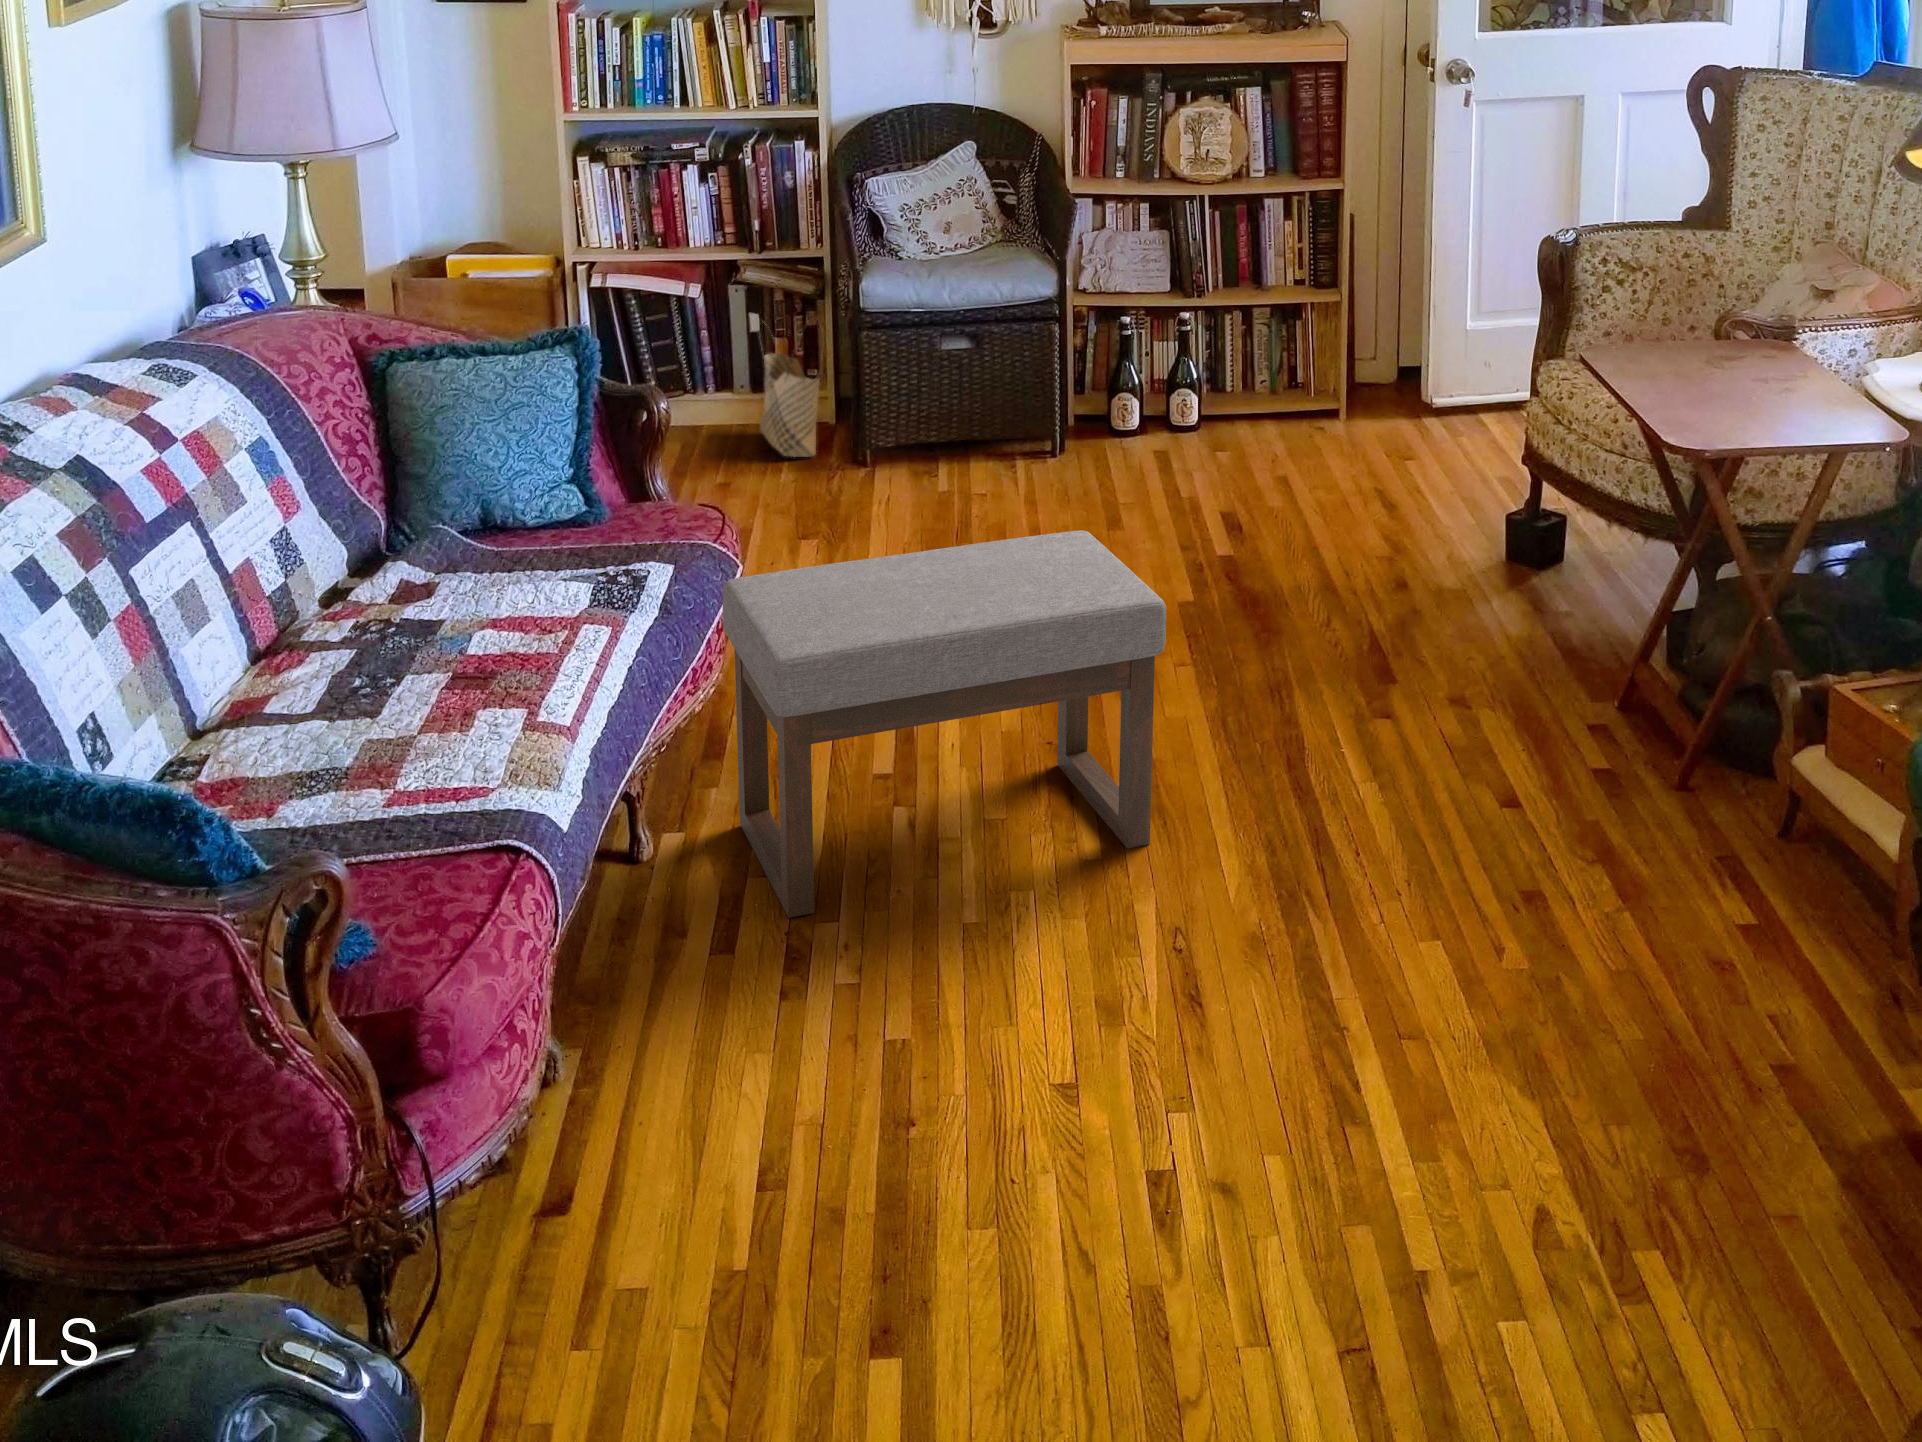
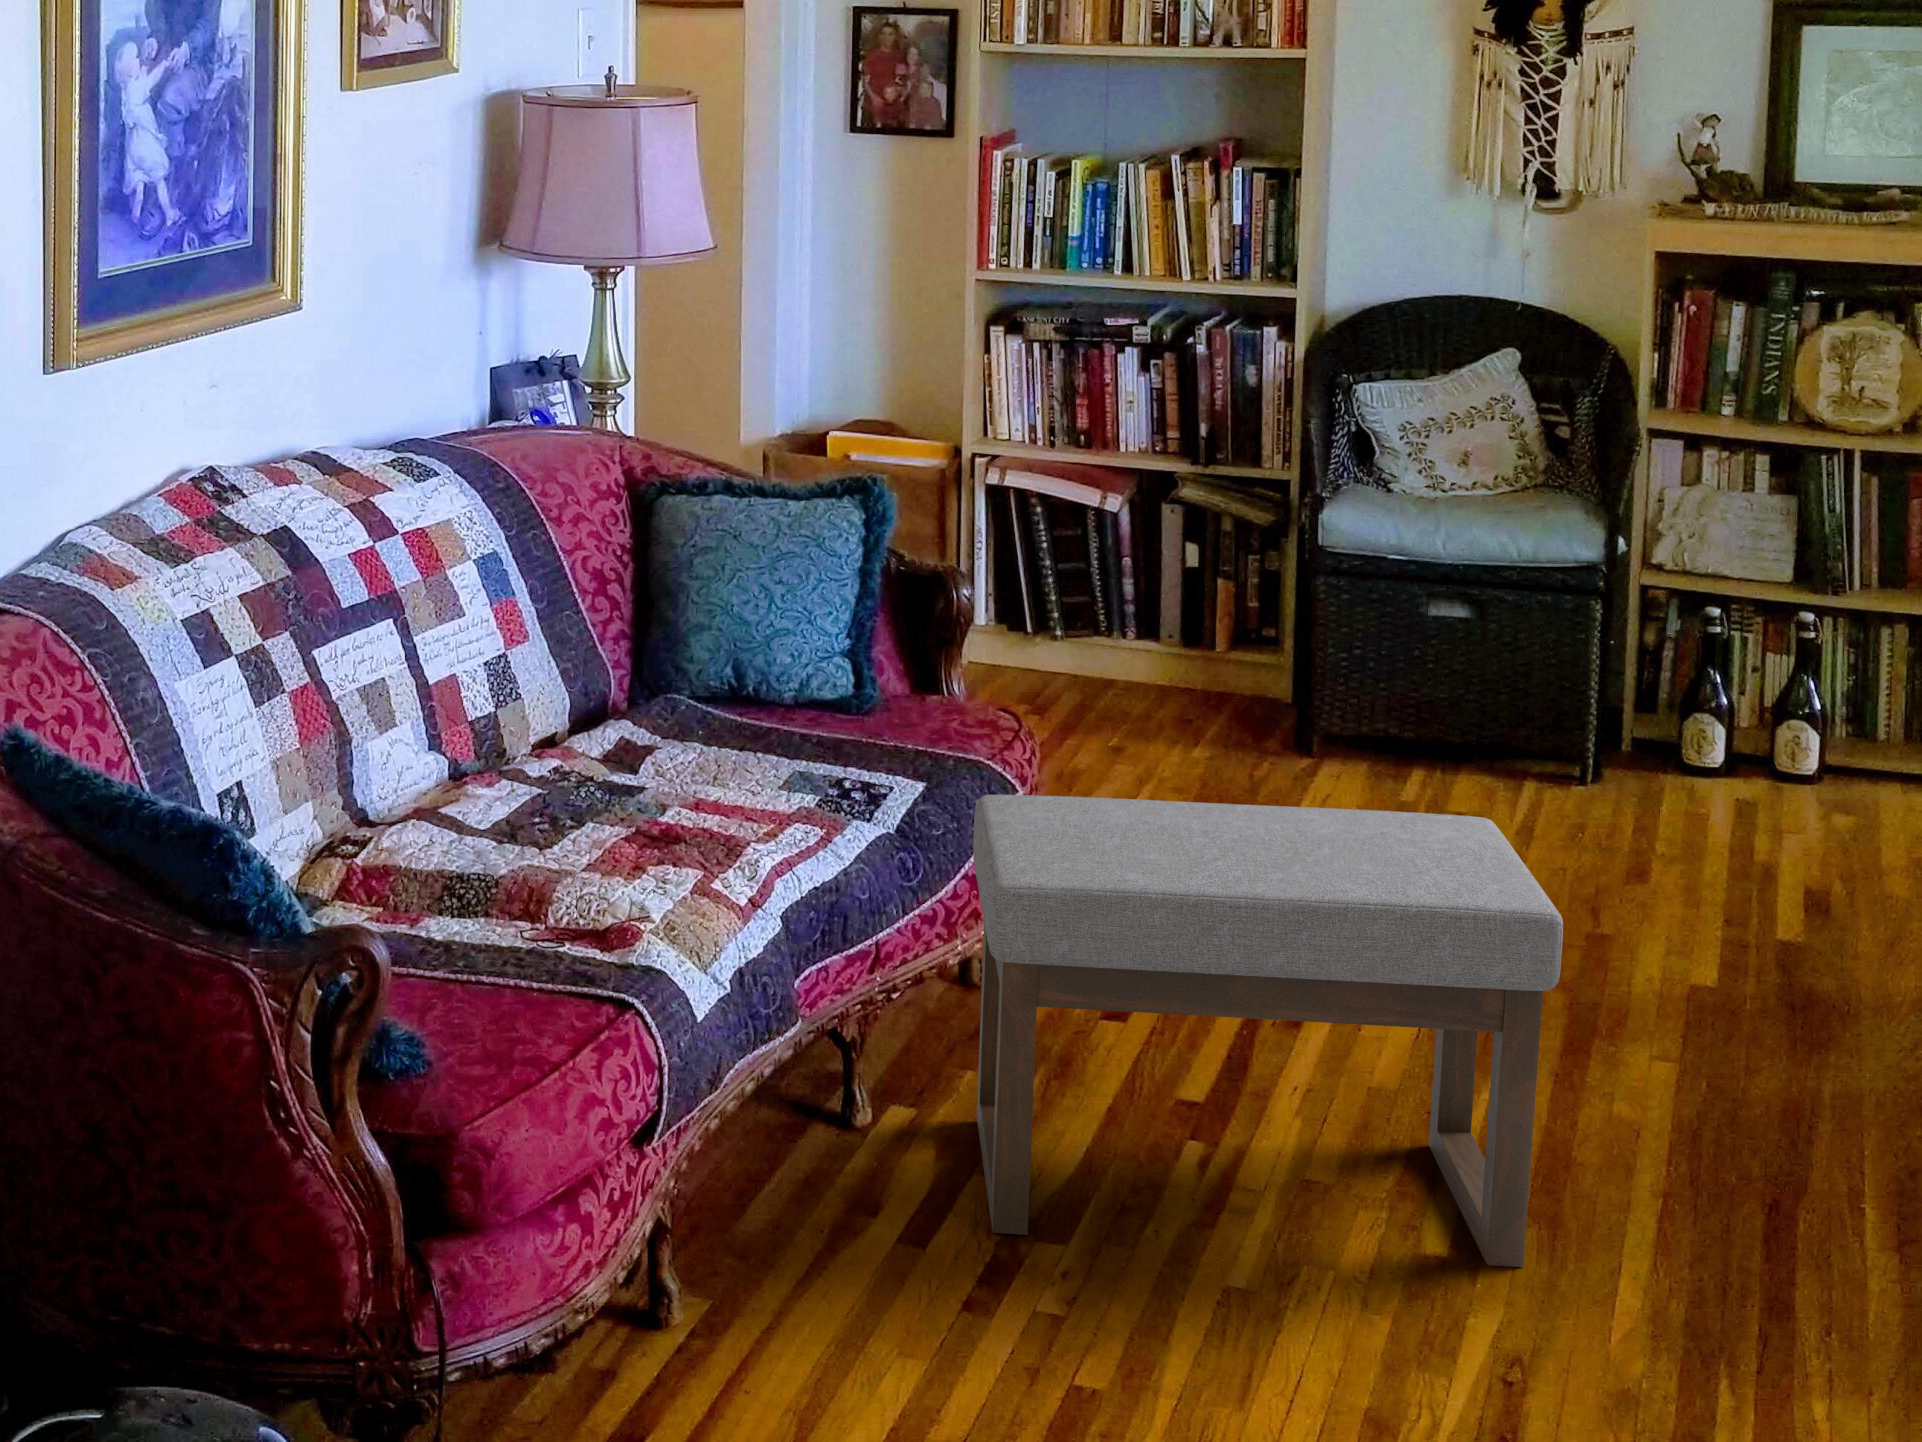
woven basket: present [758,318,822,457] -> none [1184,549,1273,737]

